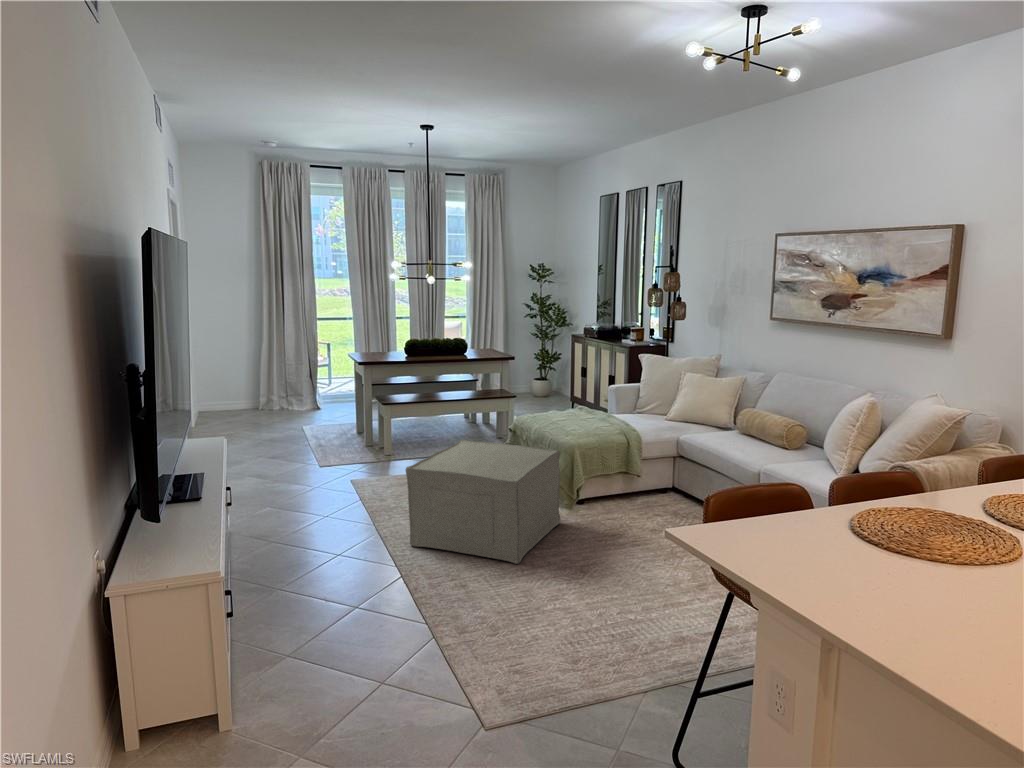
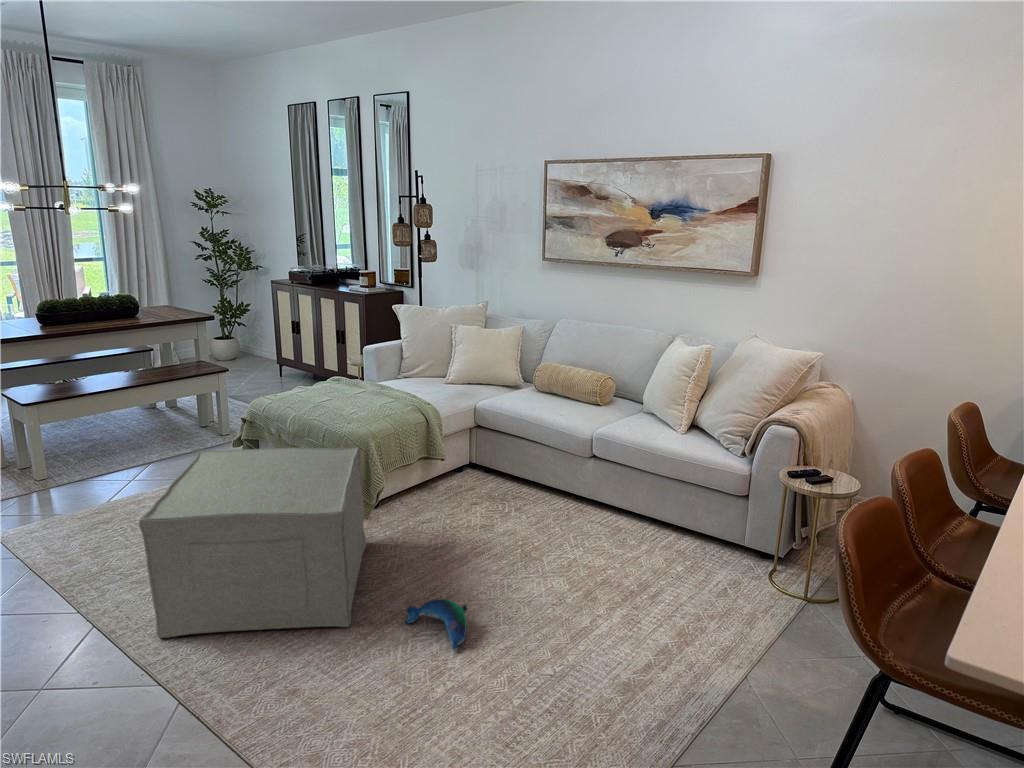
plush toy: none [554,557,595,591] -> present [406,599,467,651]

